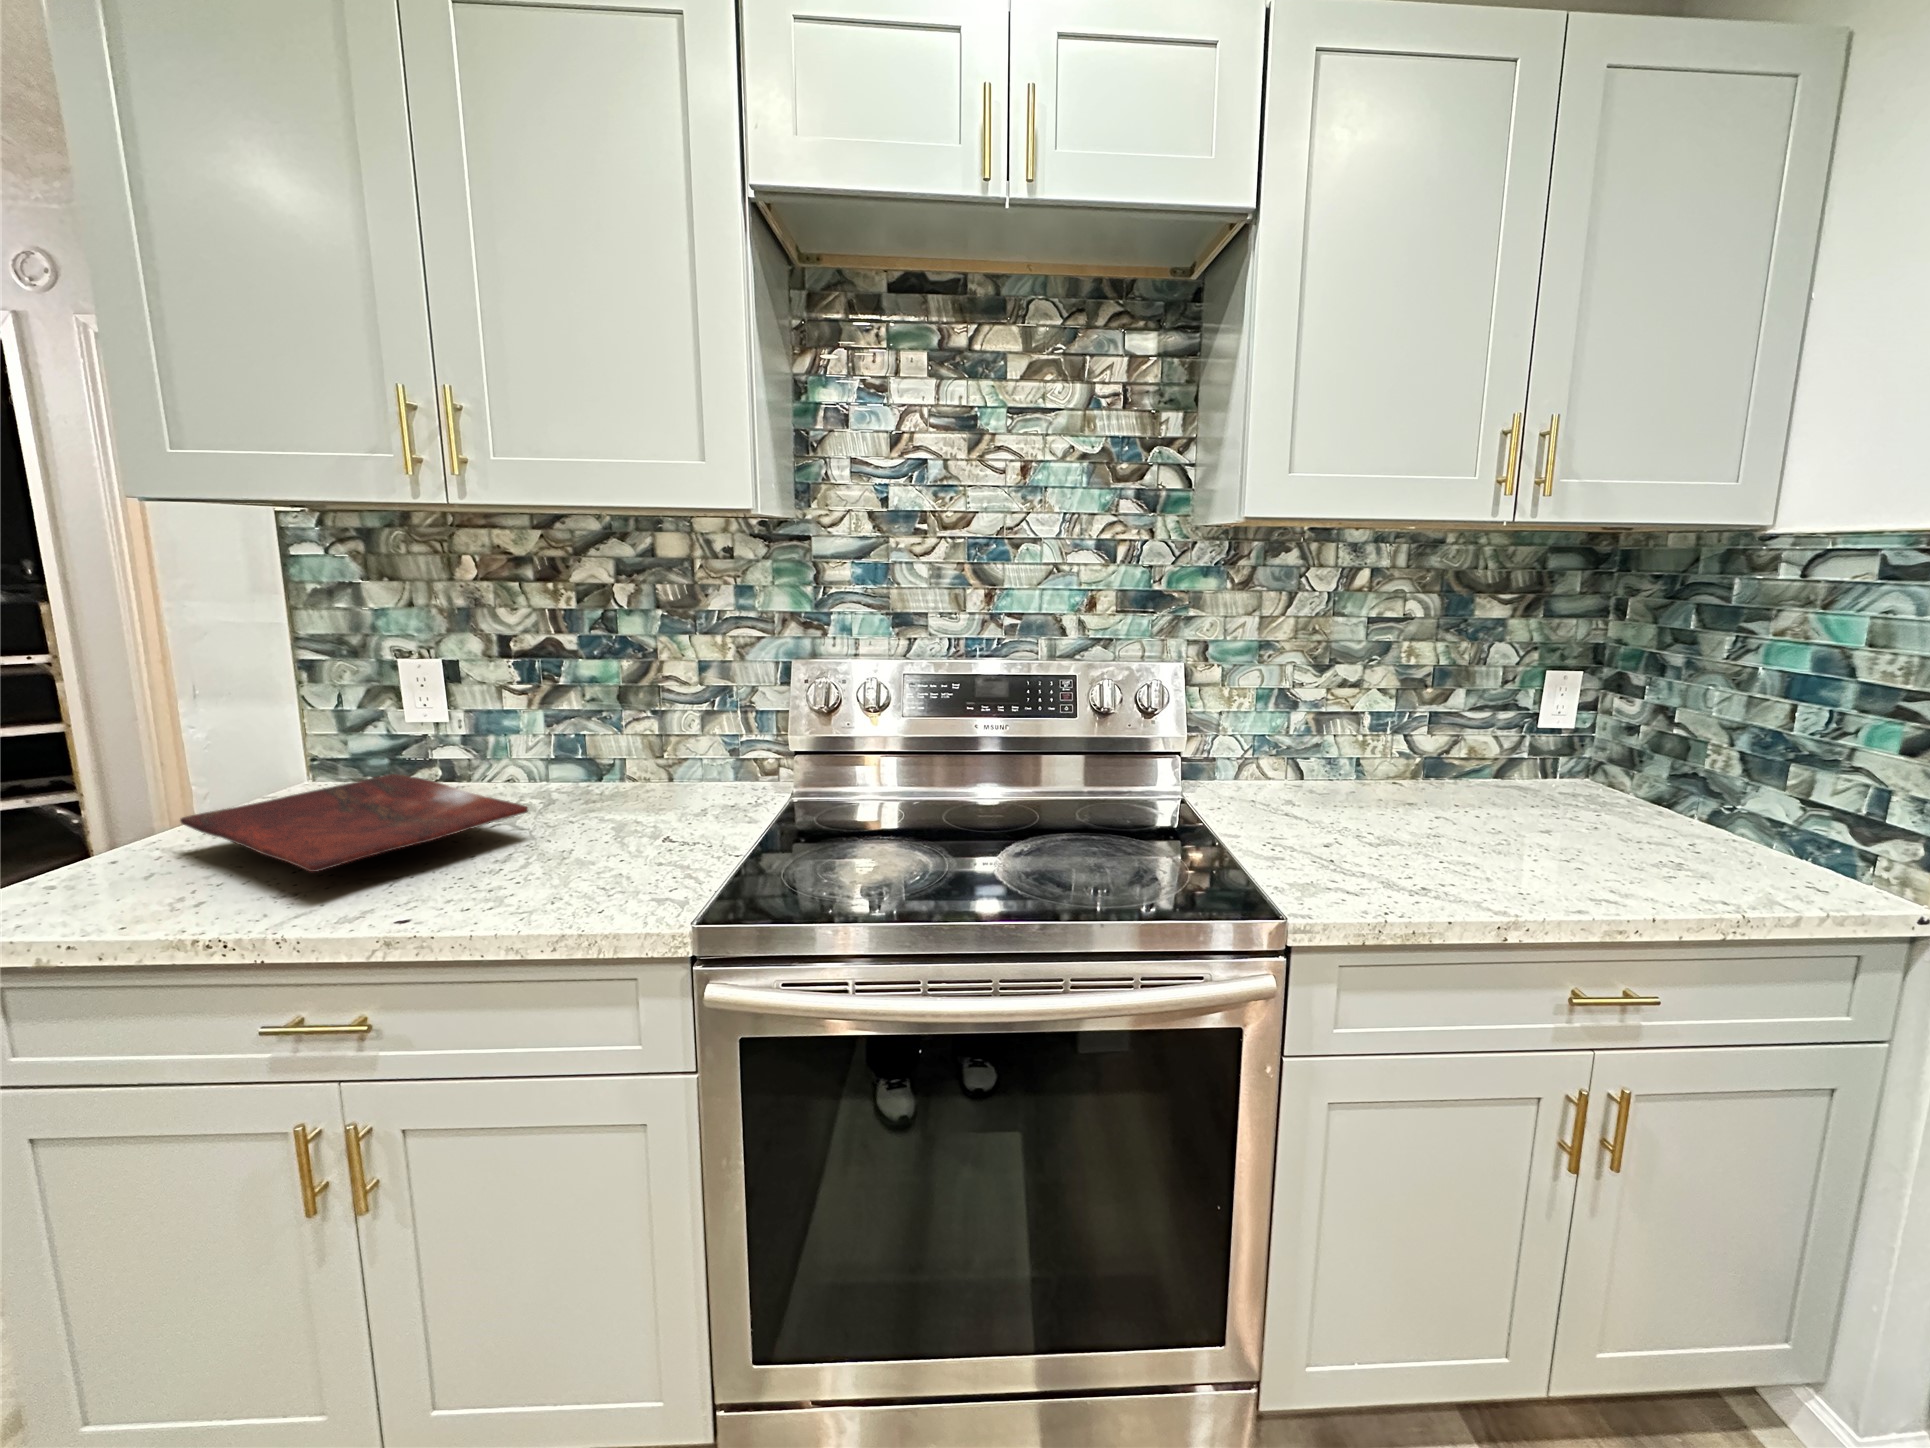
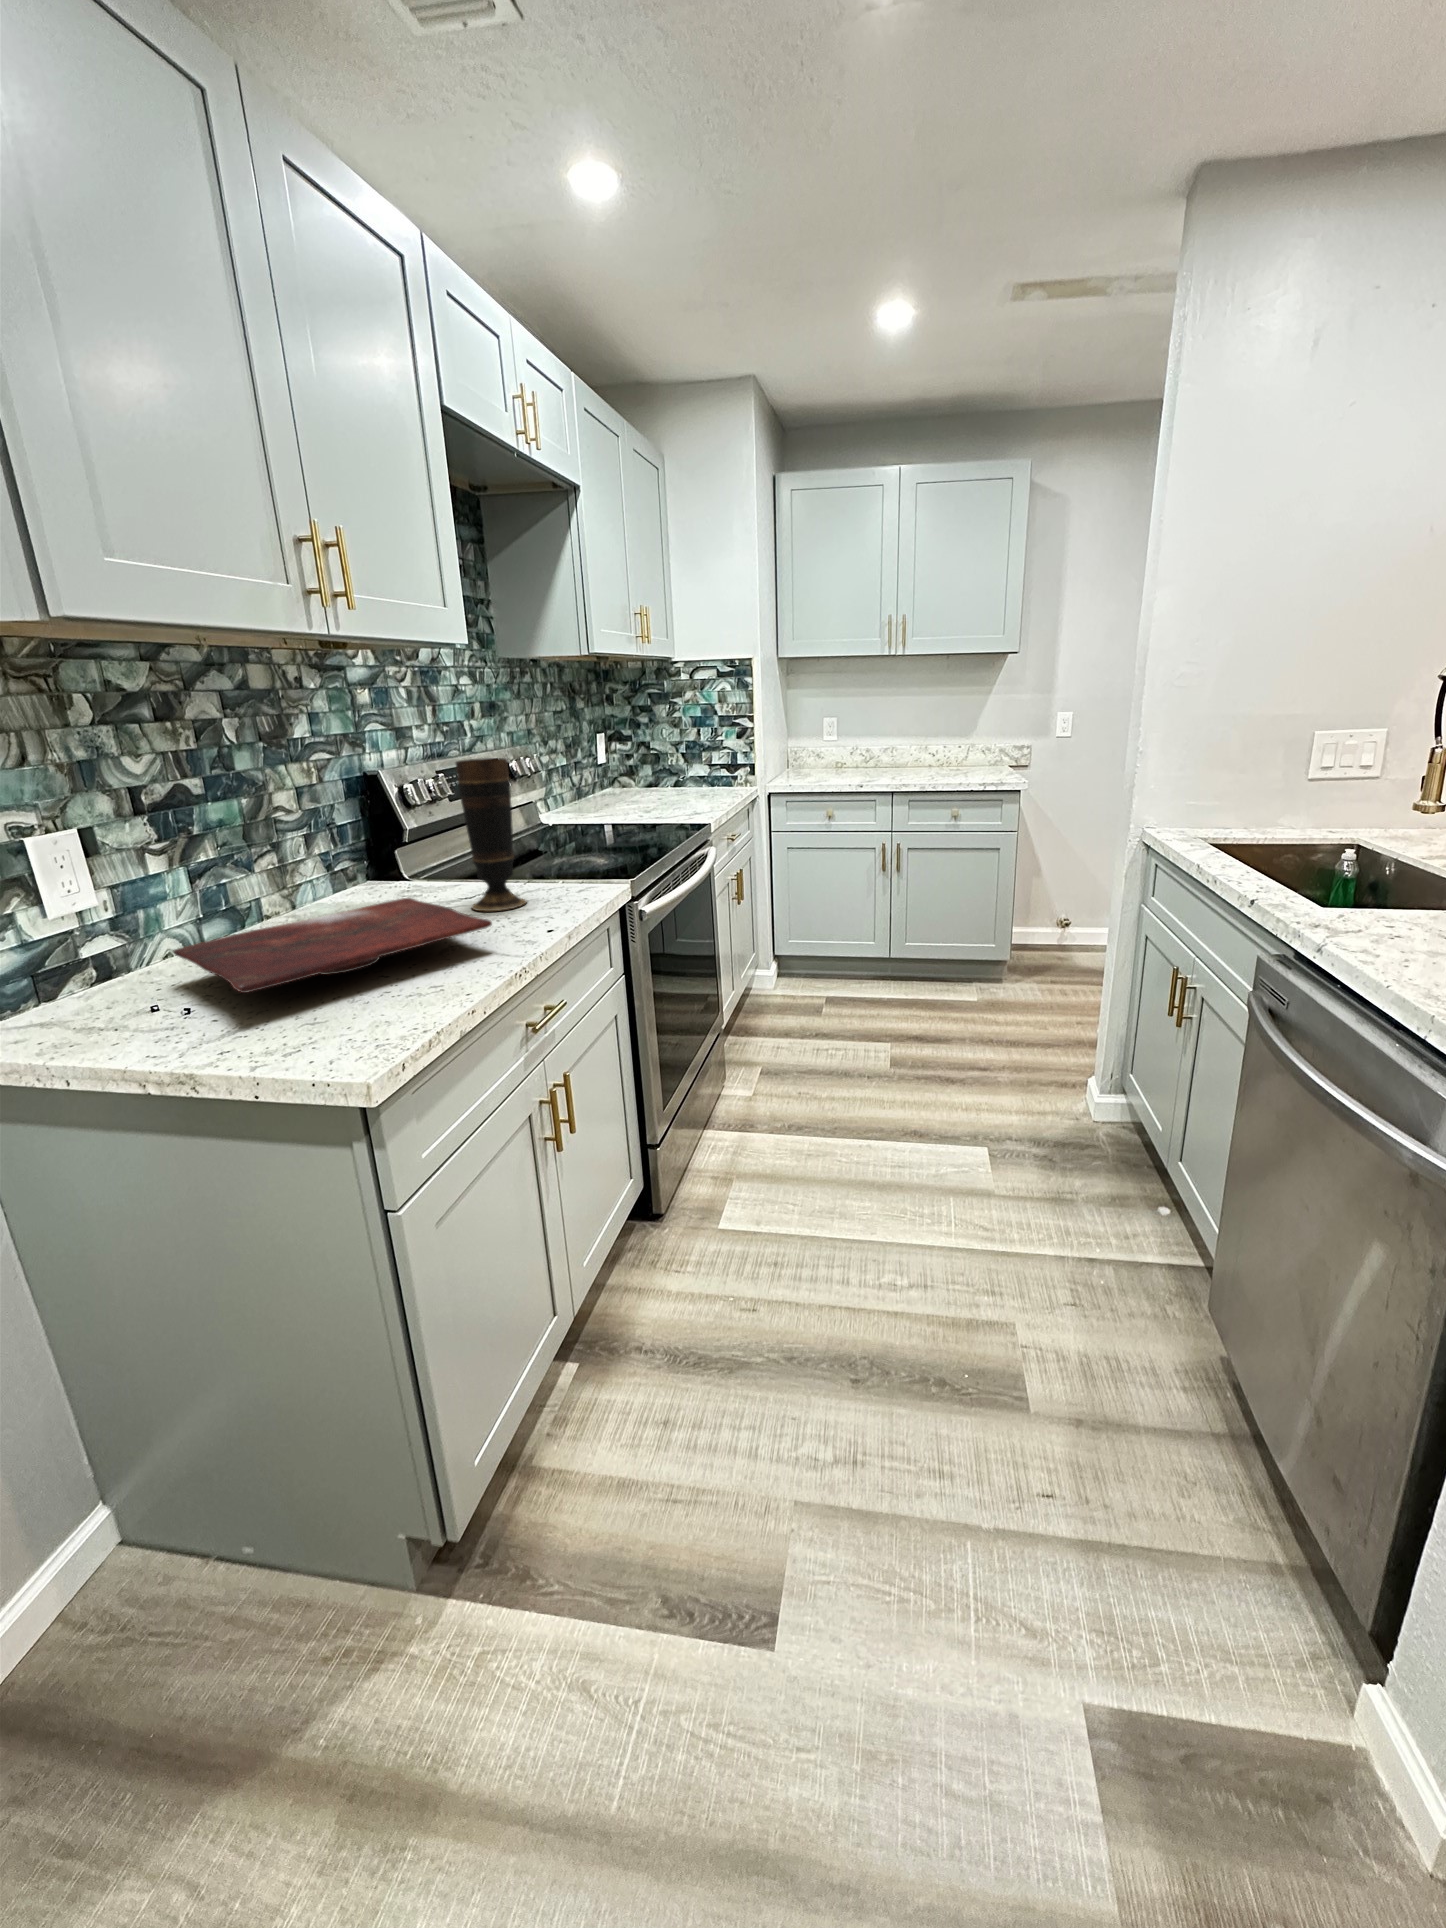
vase: none [545,662,639,877] -> present [456,758,526,912]

